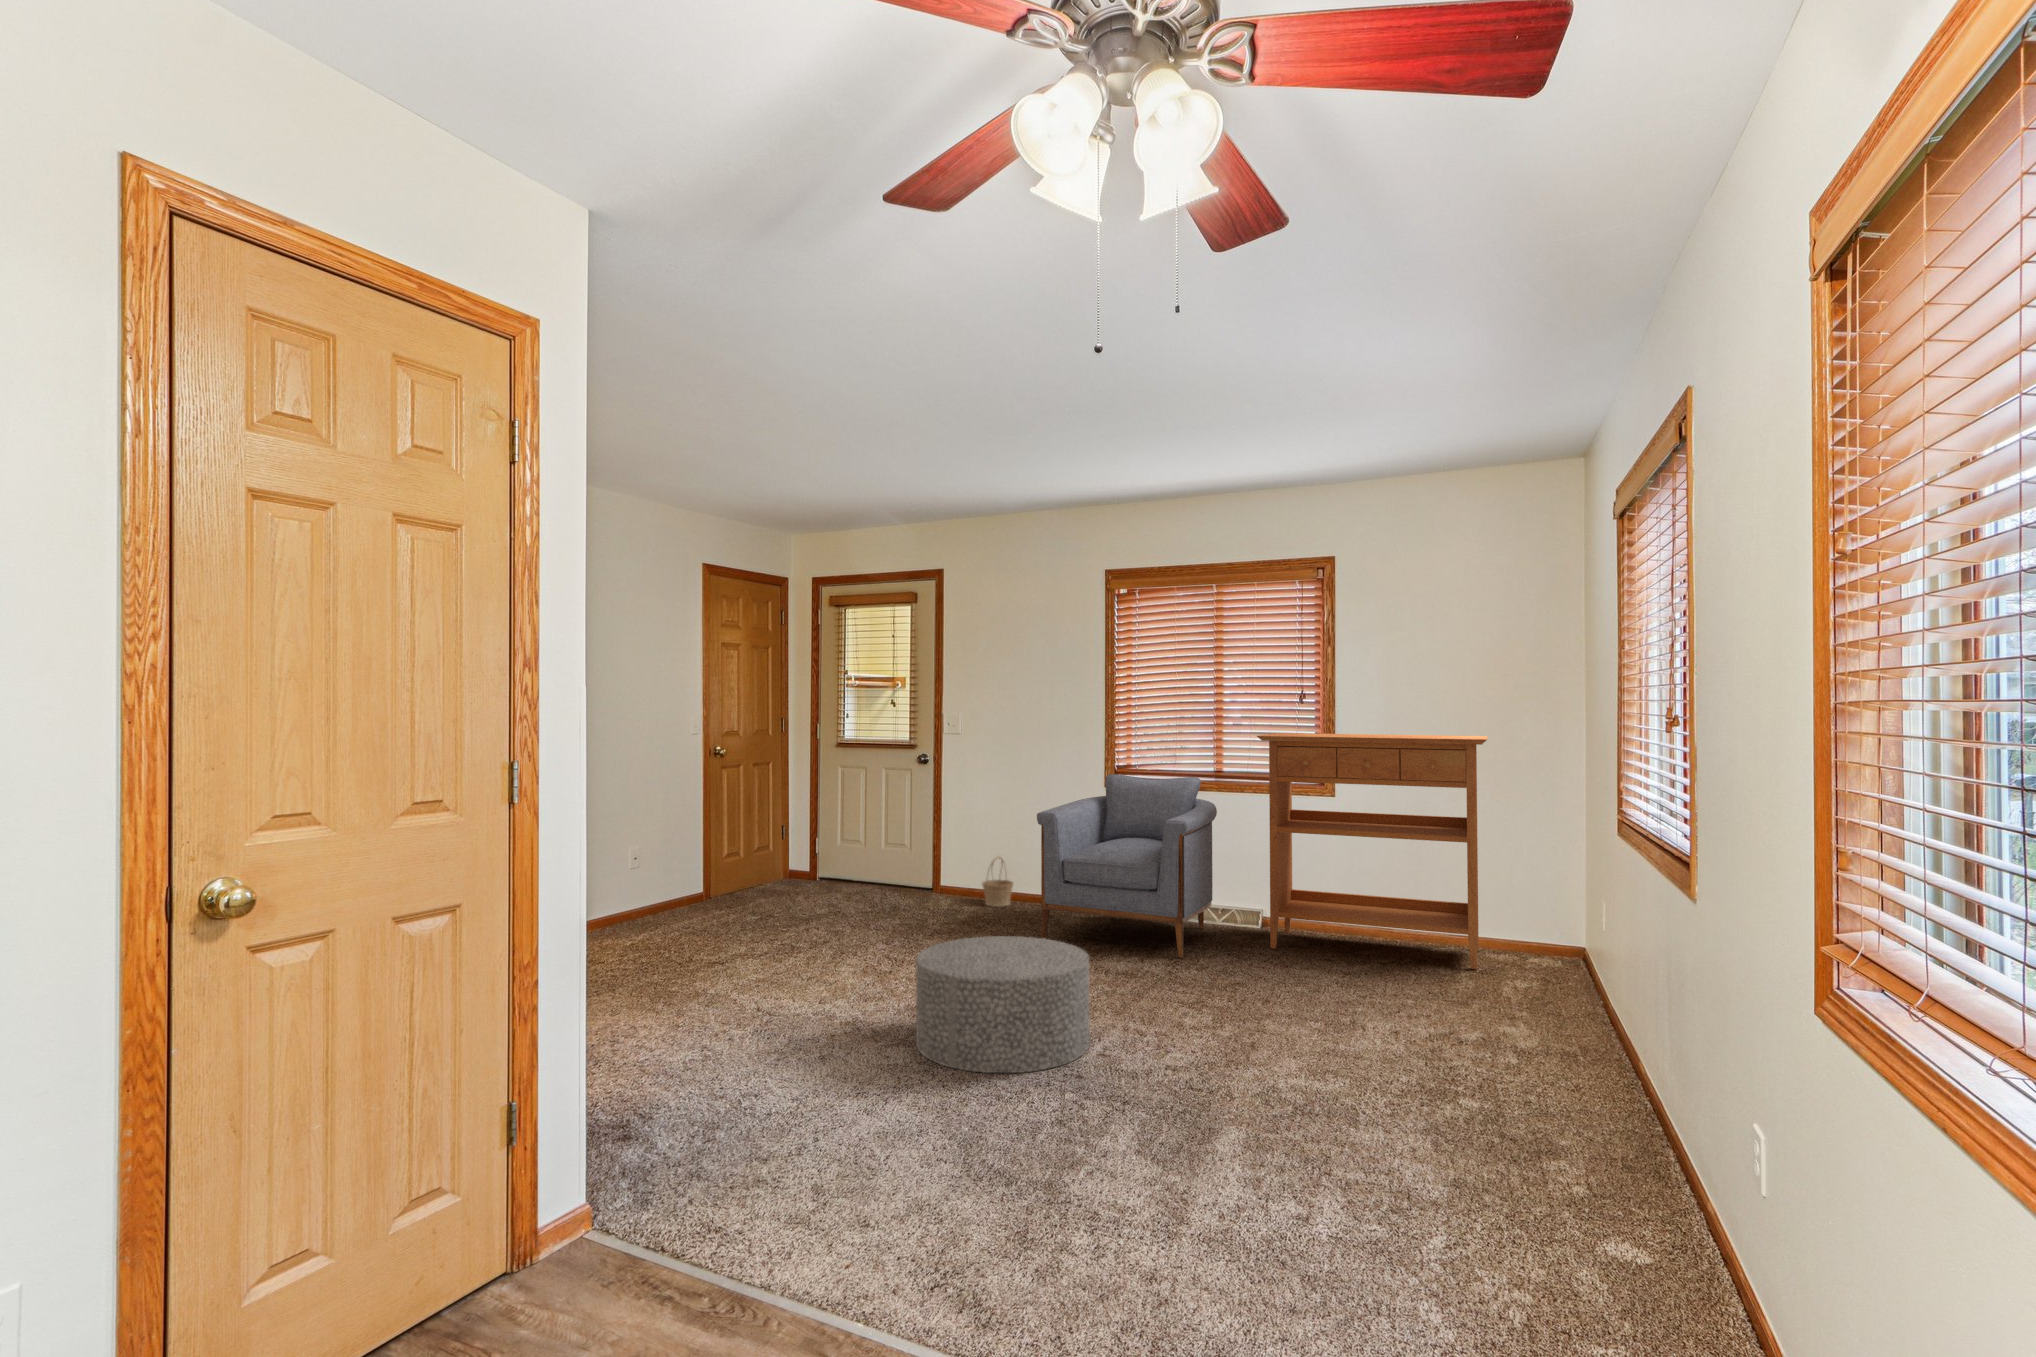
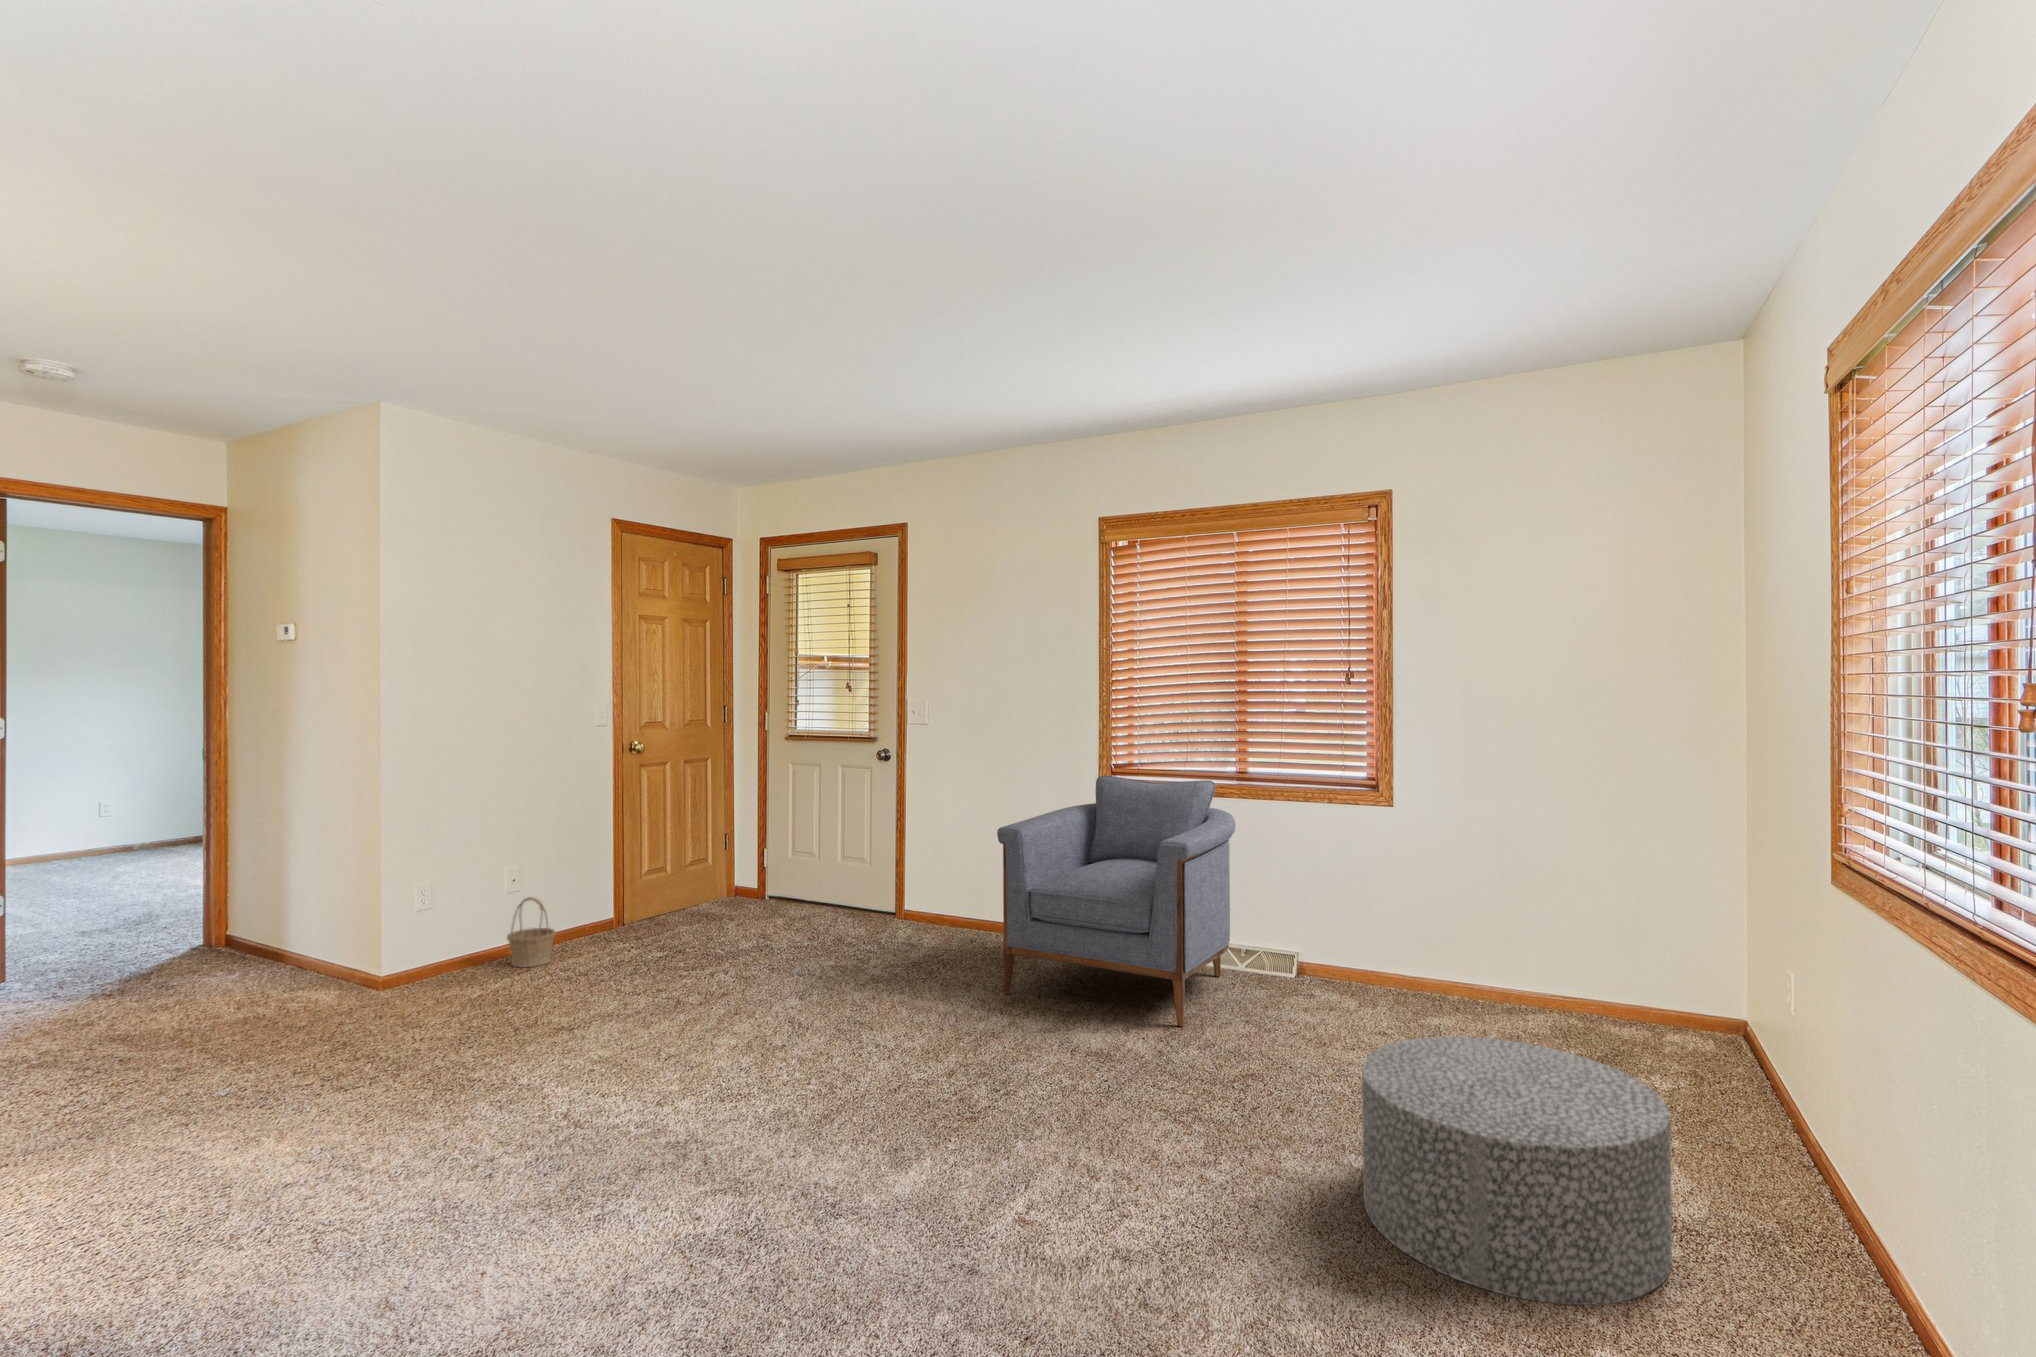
console table: present [1257,733,1488,970] -> none [1285,723,1608,1053]
basket: present [982,856,1013,907] -> present [507,897,555,967]
ottoman: present [916,936,1089,1073] -> present [1362,1036,1672,1305]

